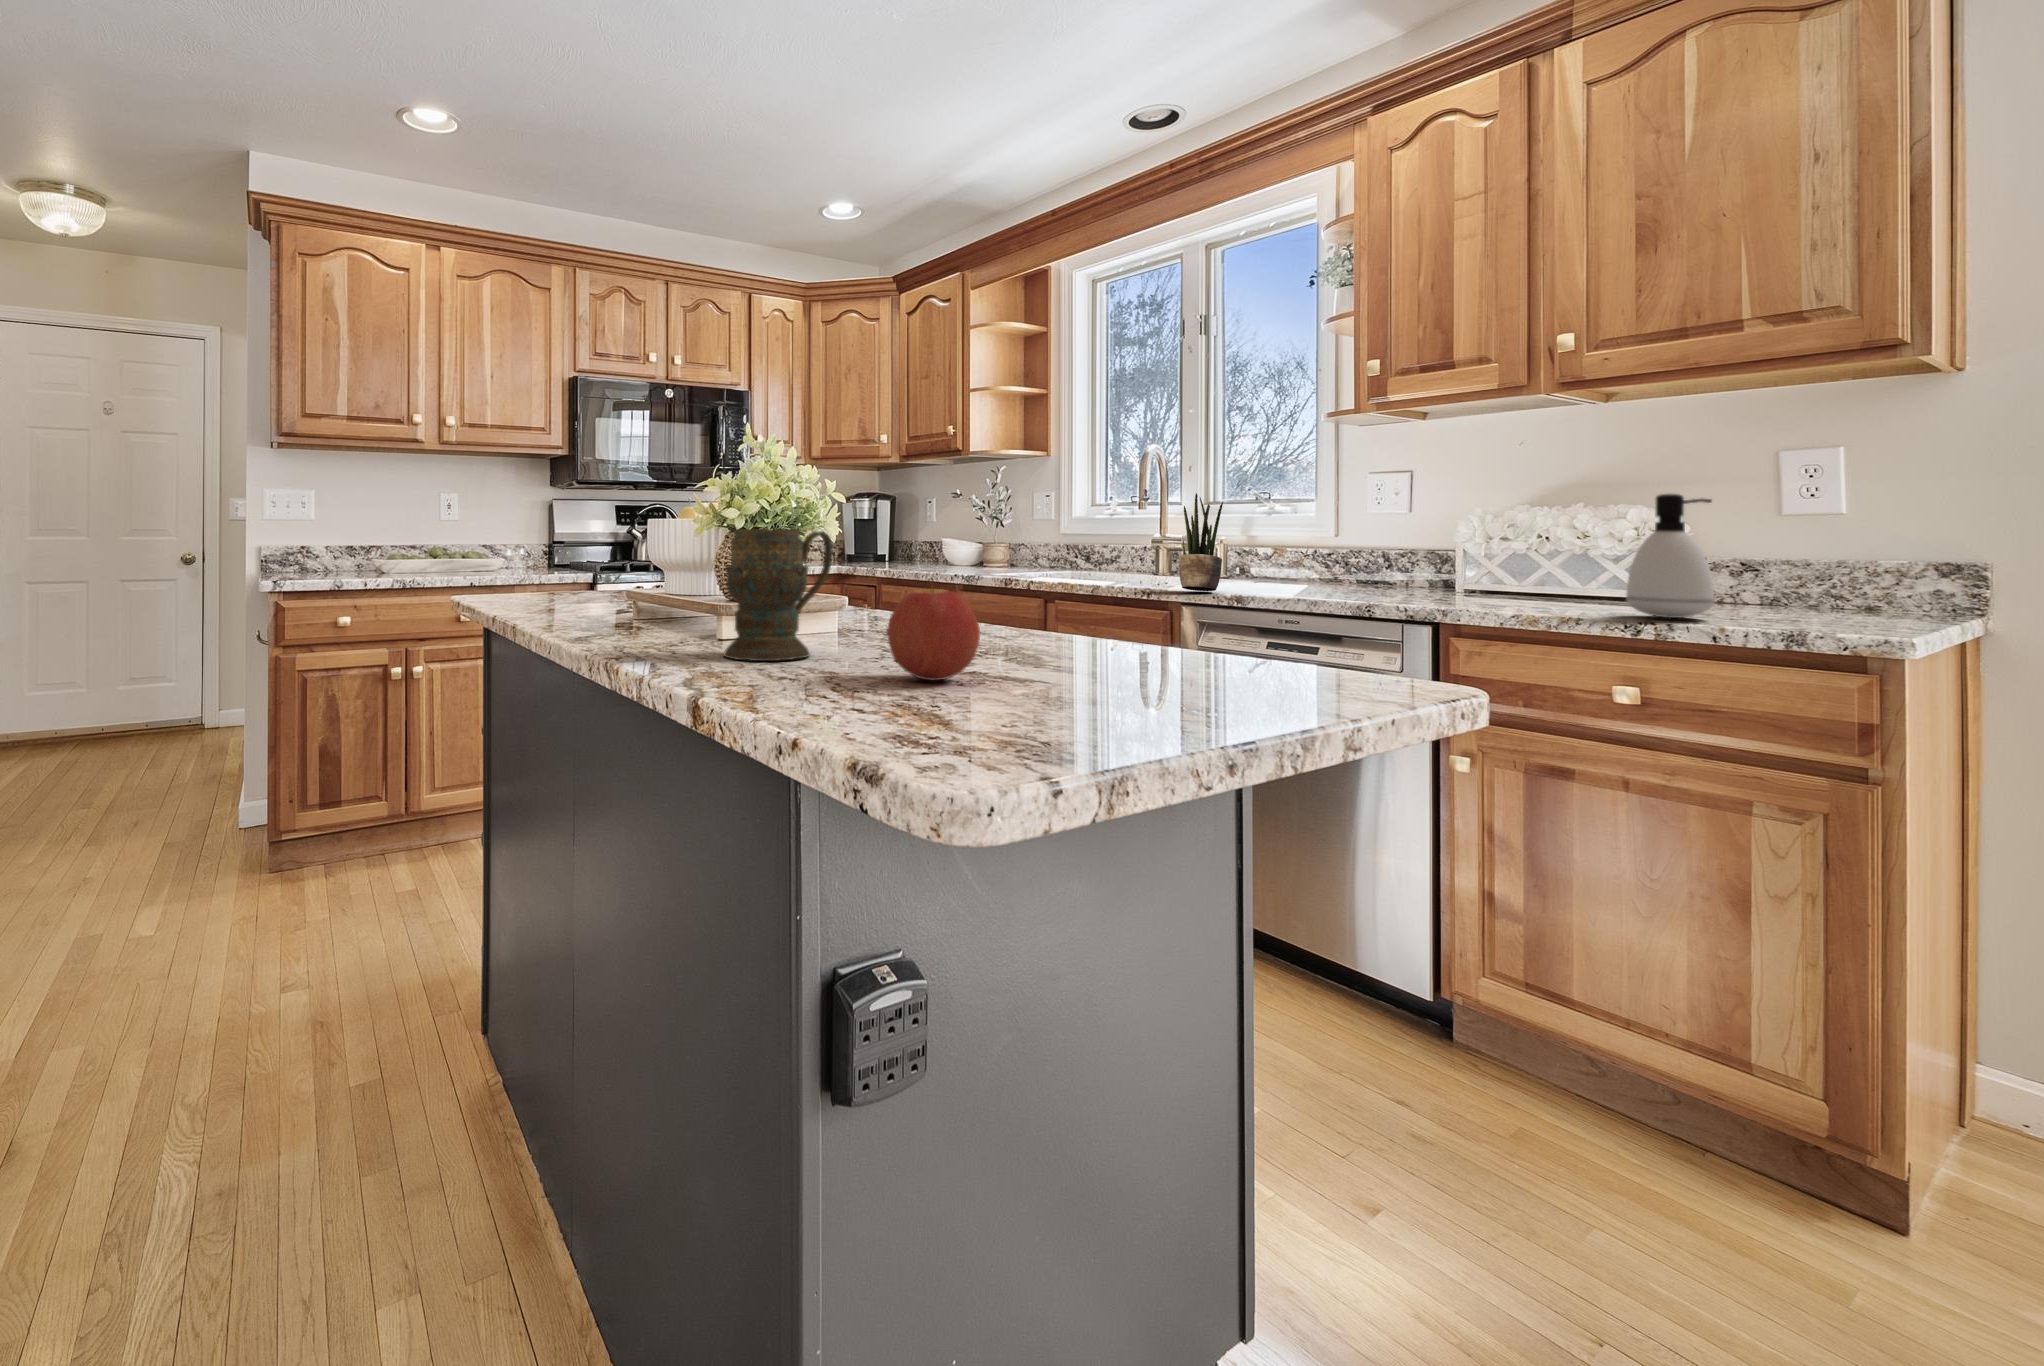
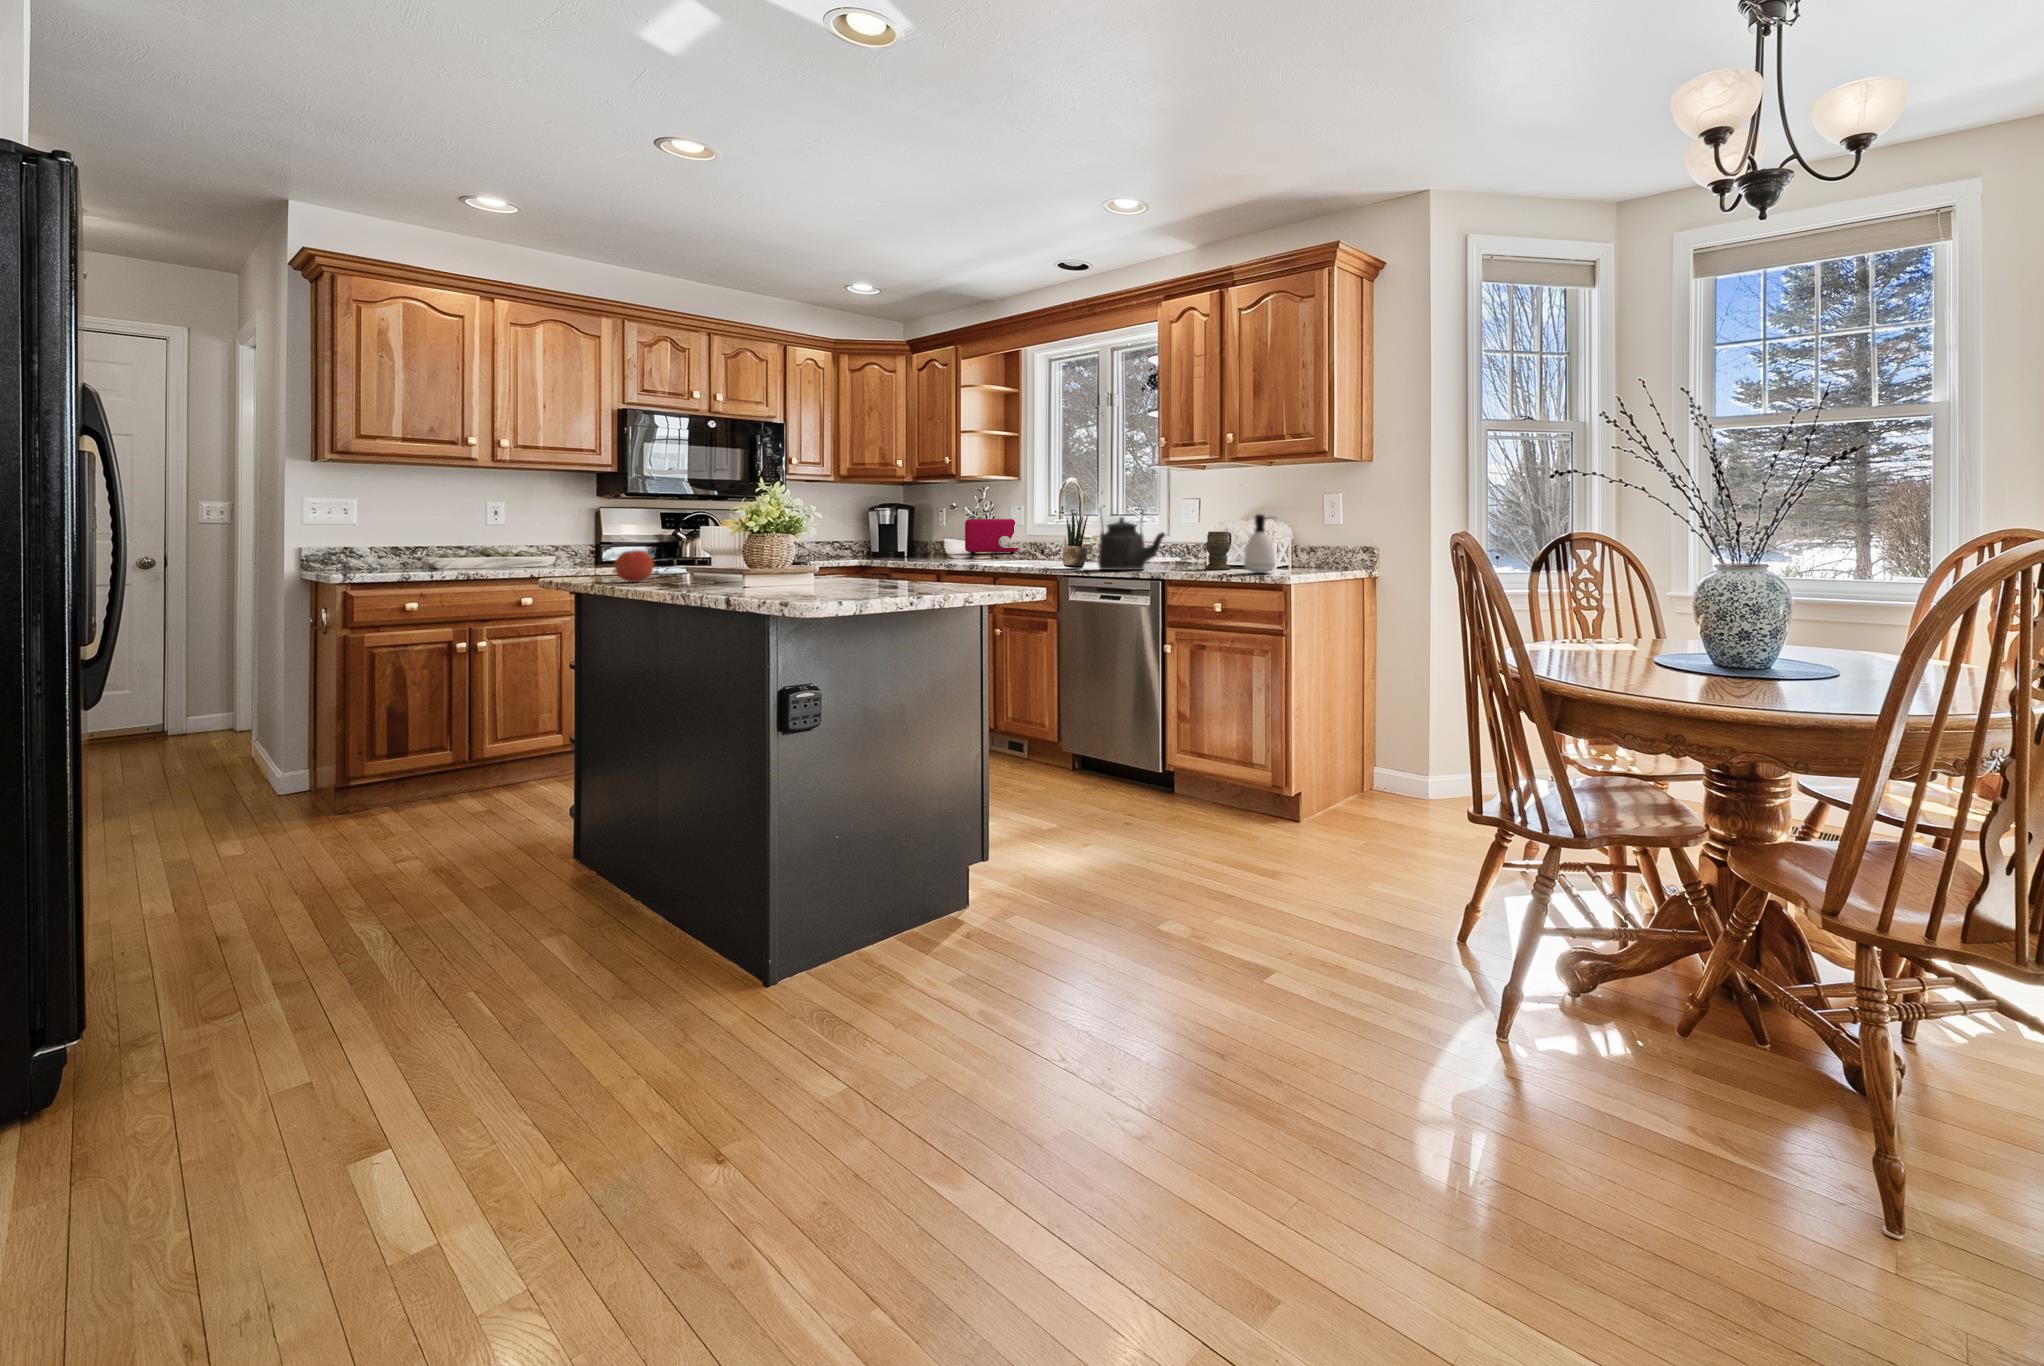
kettle: none [1256,483,1395,600] -> present [1098,506,1165,570]
toaster: none [972,512,1046,561] -> present [965,519,1019,554]
mug: present [724,529,832,661] -> present [1205,532,1231,569]
apple: present [887,587,980,681] -> present [614,550,654,582]

